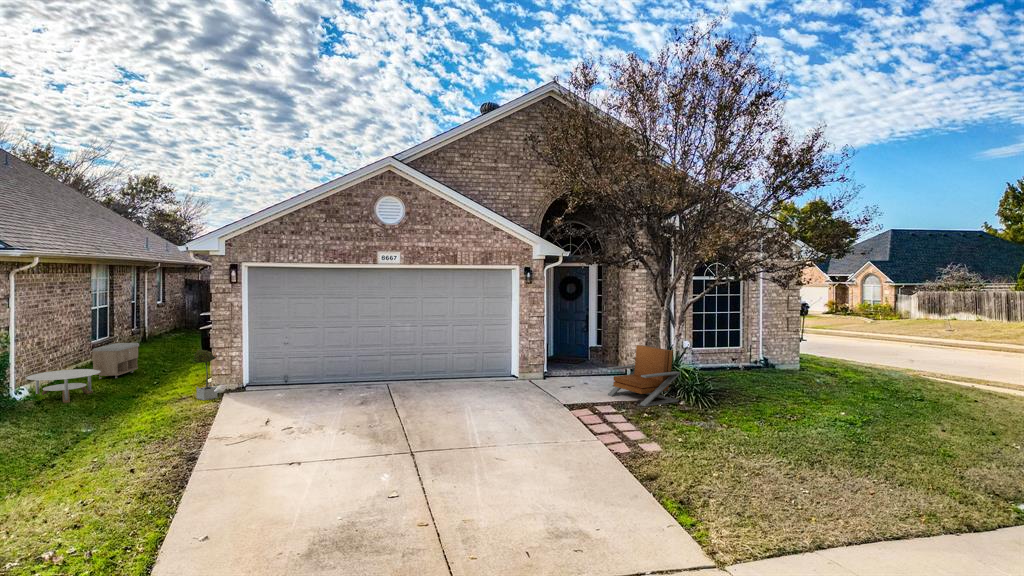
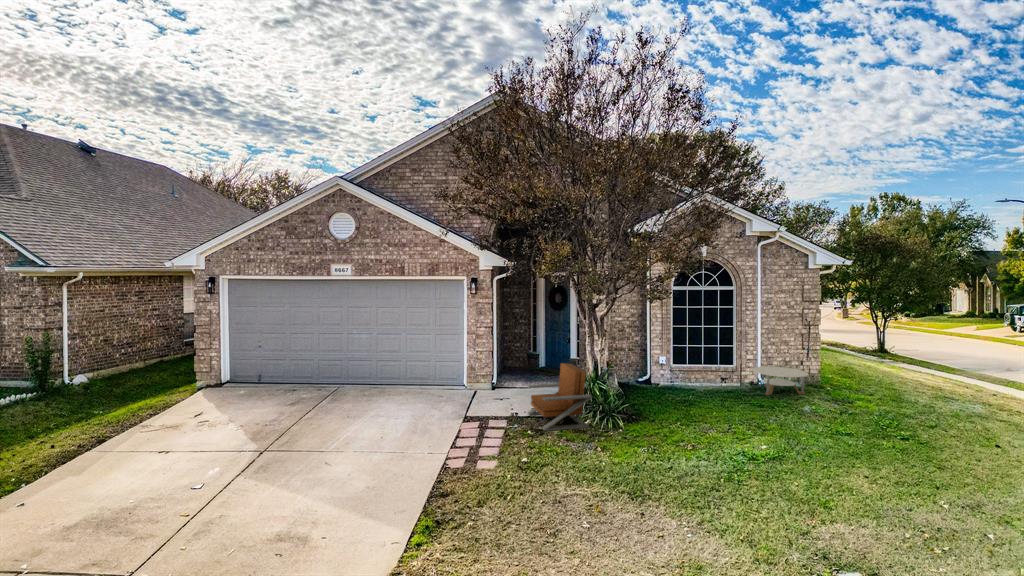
storage bench: present [93,343,139,379] -> none [141,338,183,368]
potted tree: present [193,350,217,400] -> none [175,350,197,394]
round table: present [26,369,101,403] -> present [752,366,808,395]

